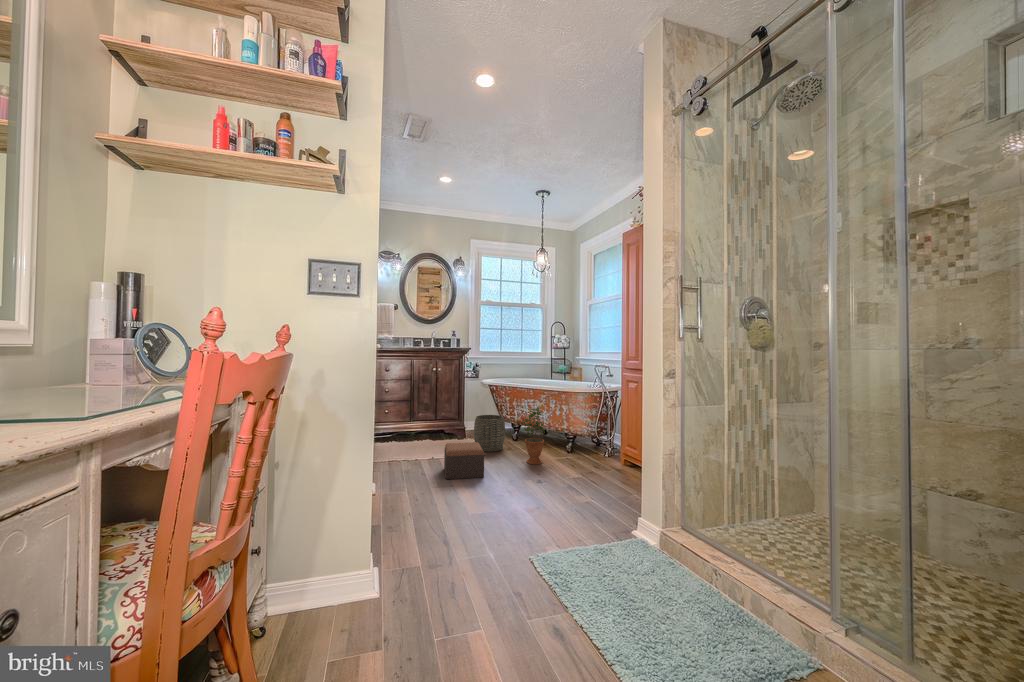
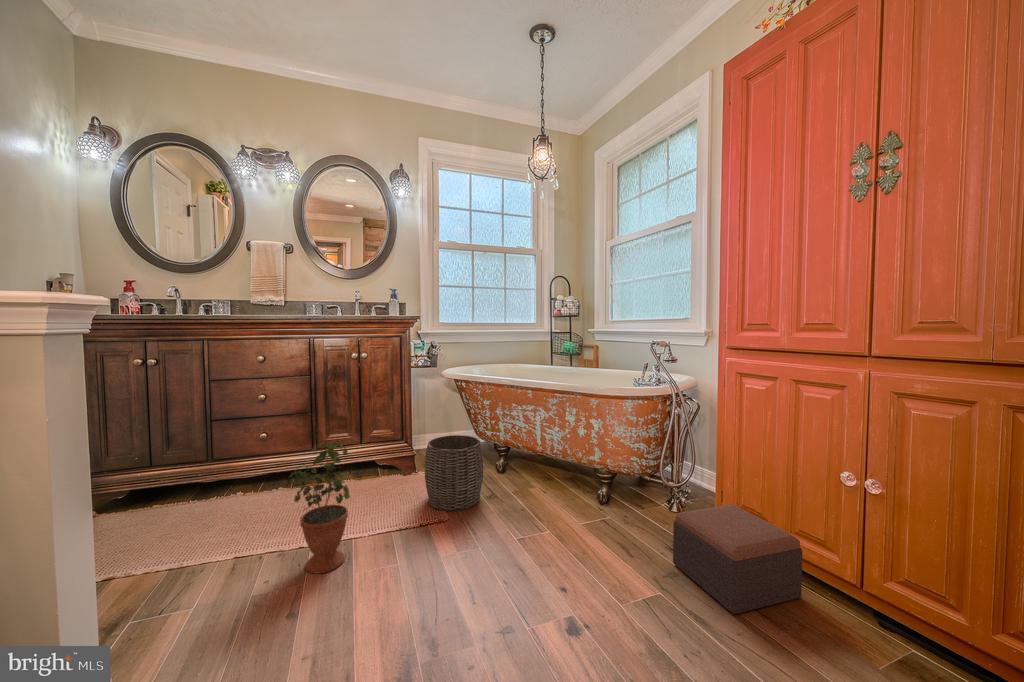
potted plant: present [522,407,545,464] -> present [289,440,350,573]
footstool: present [444,442,484,479] -> present [673,504,802,614]

